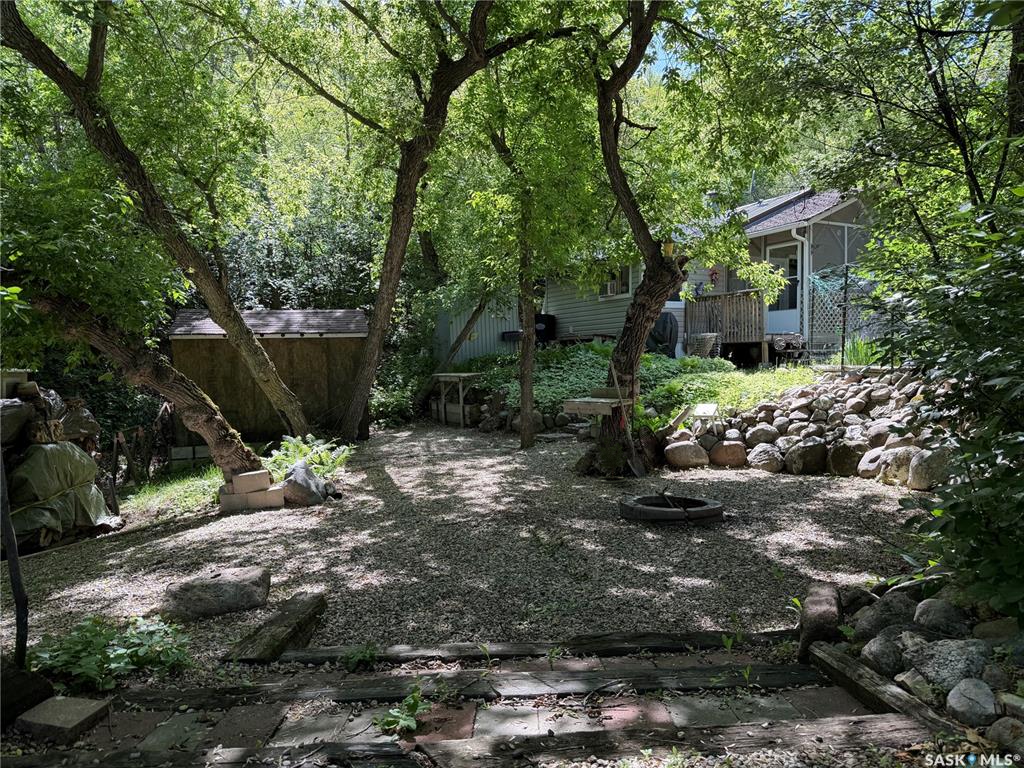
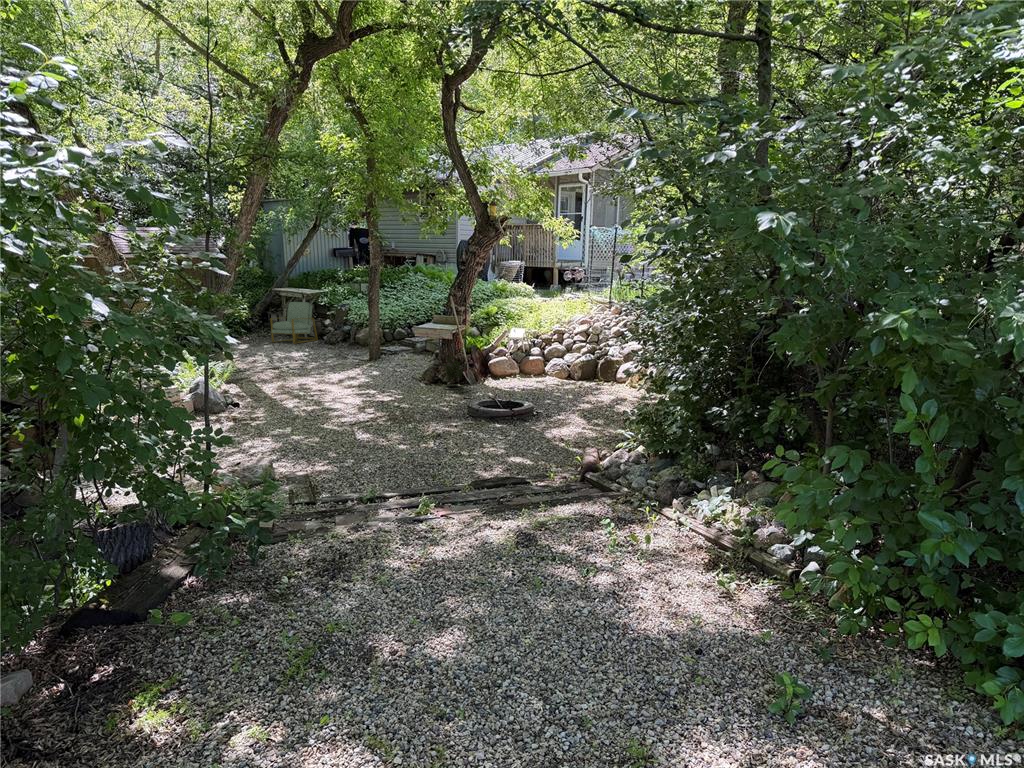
chair: none [422,384,473,431] -> present [270,302,318,344]

